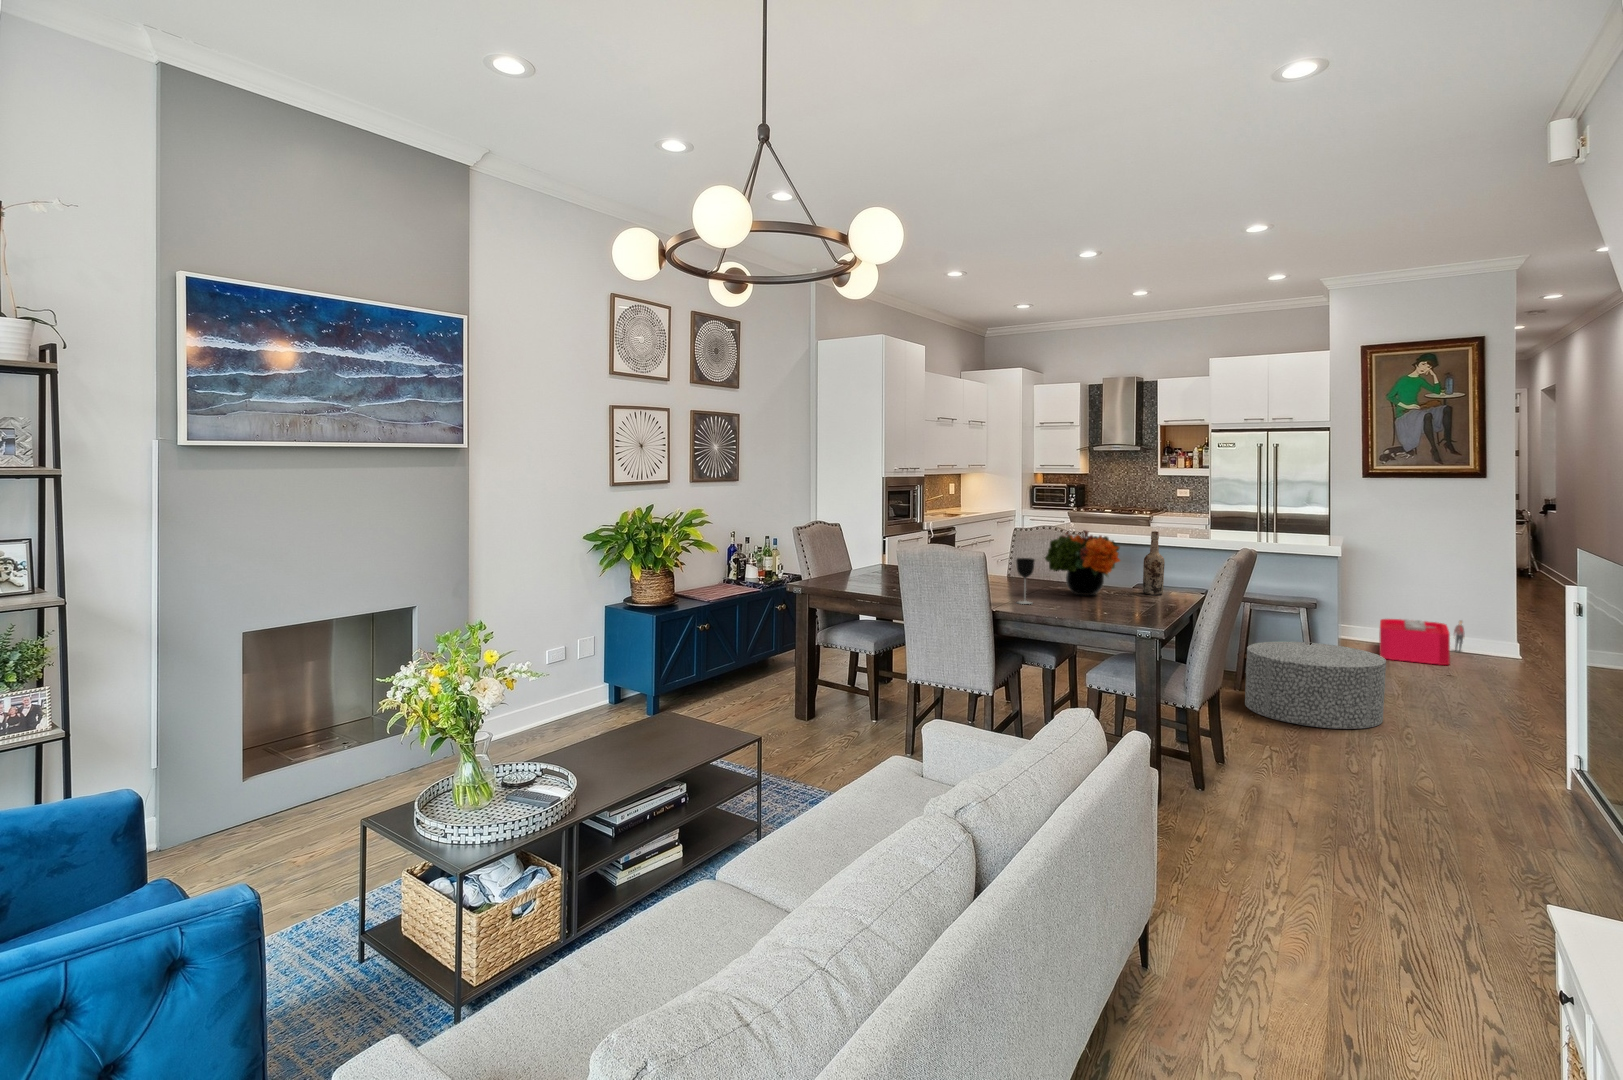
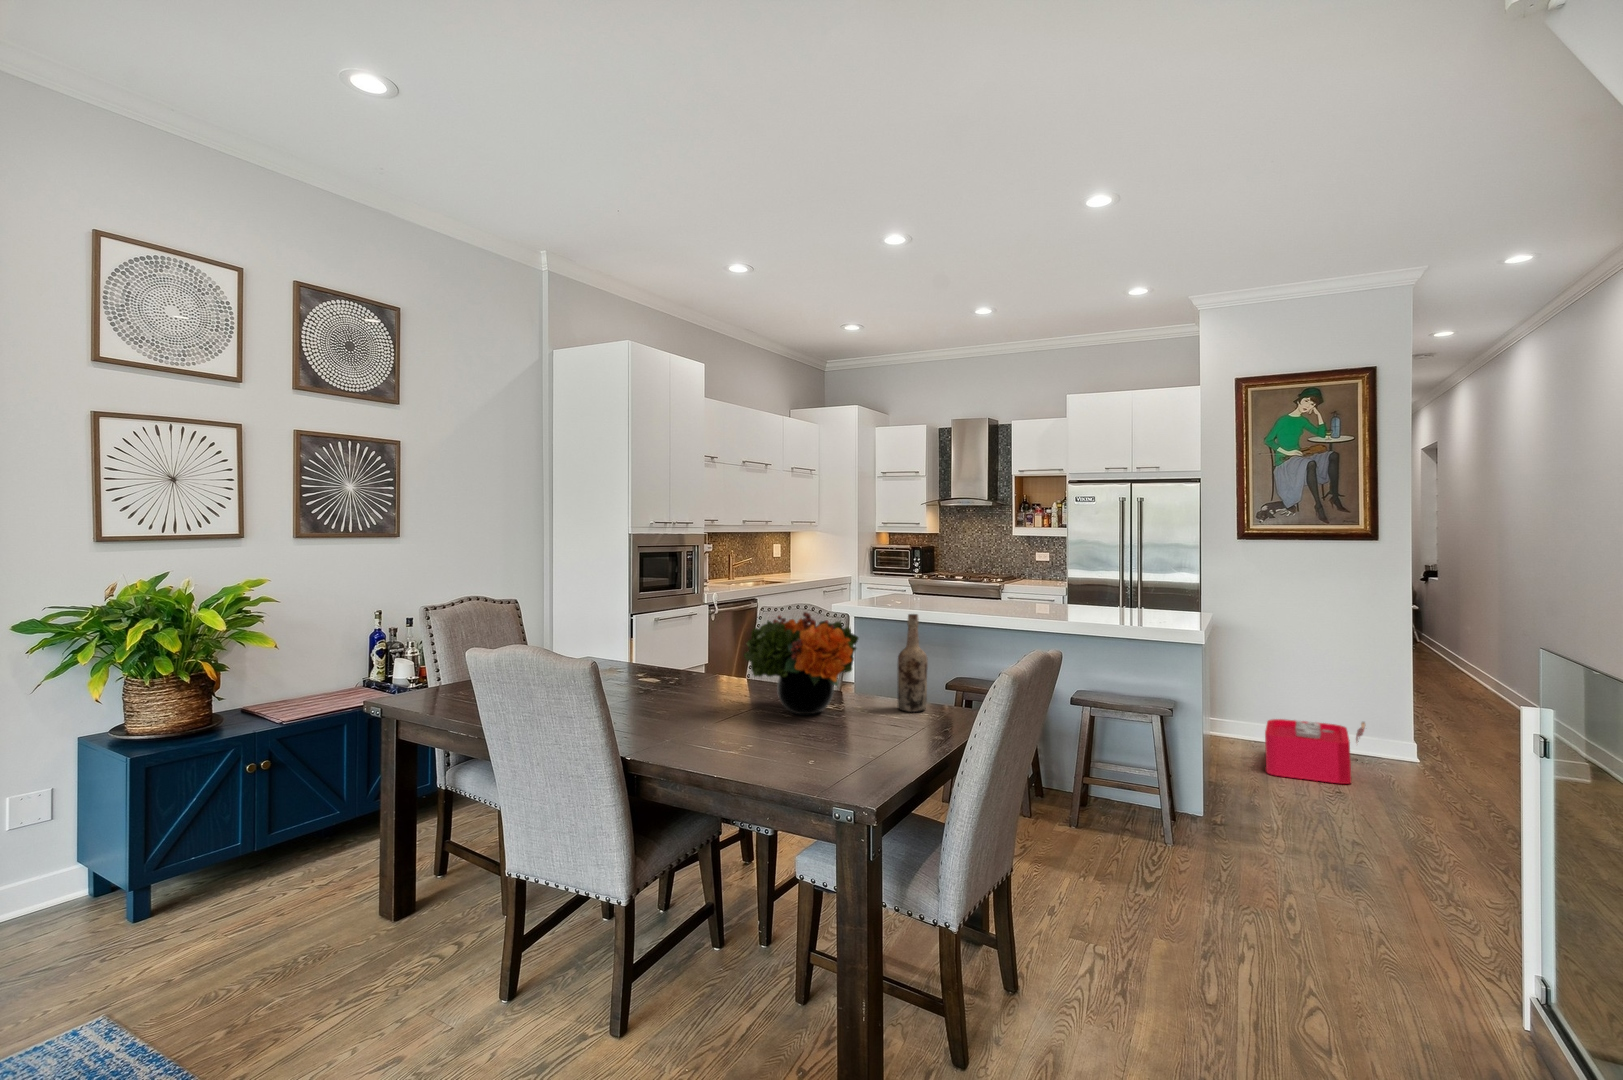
wine glass: present [1016,558,1035,604] -> none [676,658,704,734]
ottoman: present [1245,641,1386,729] -> none [1075,765,1260,906]

